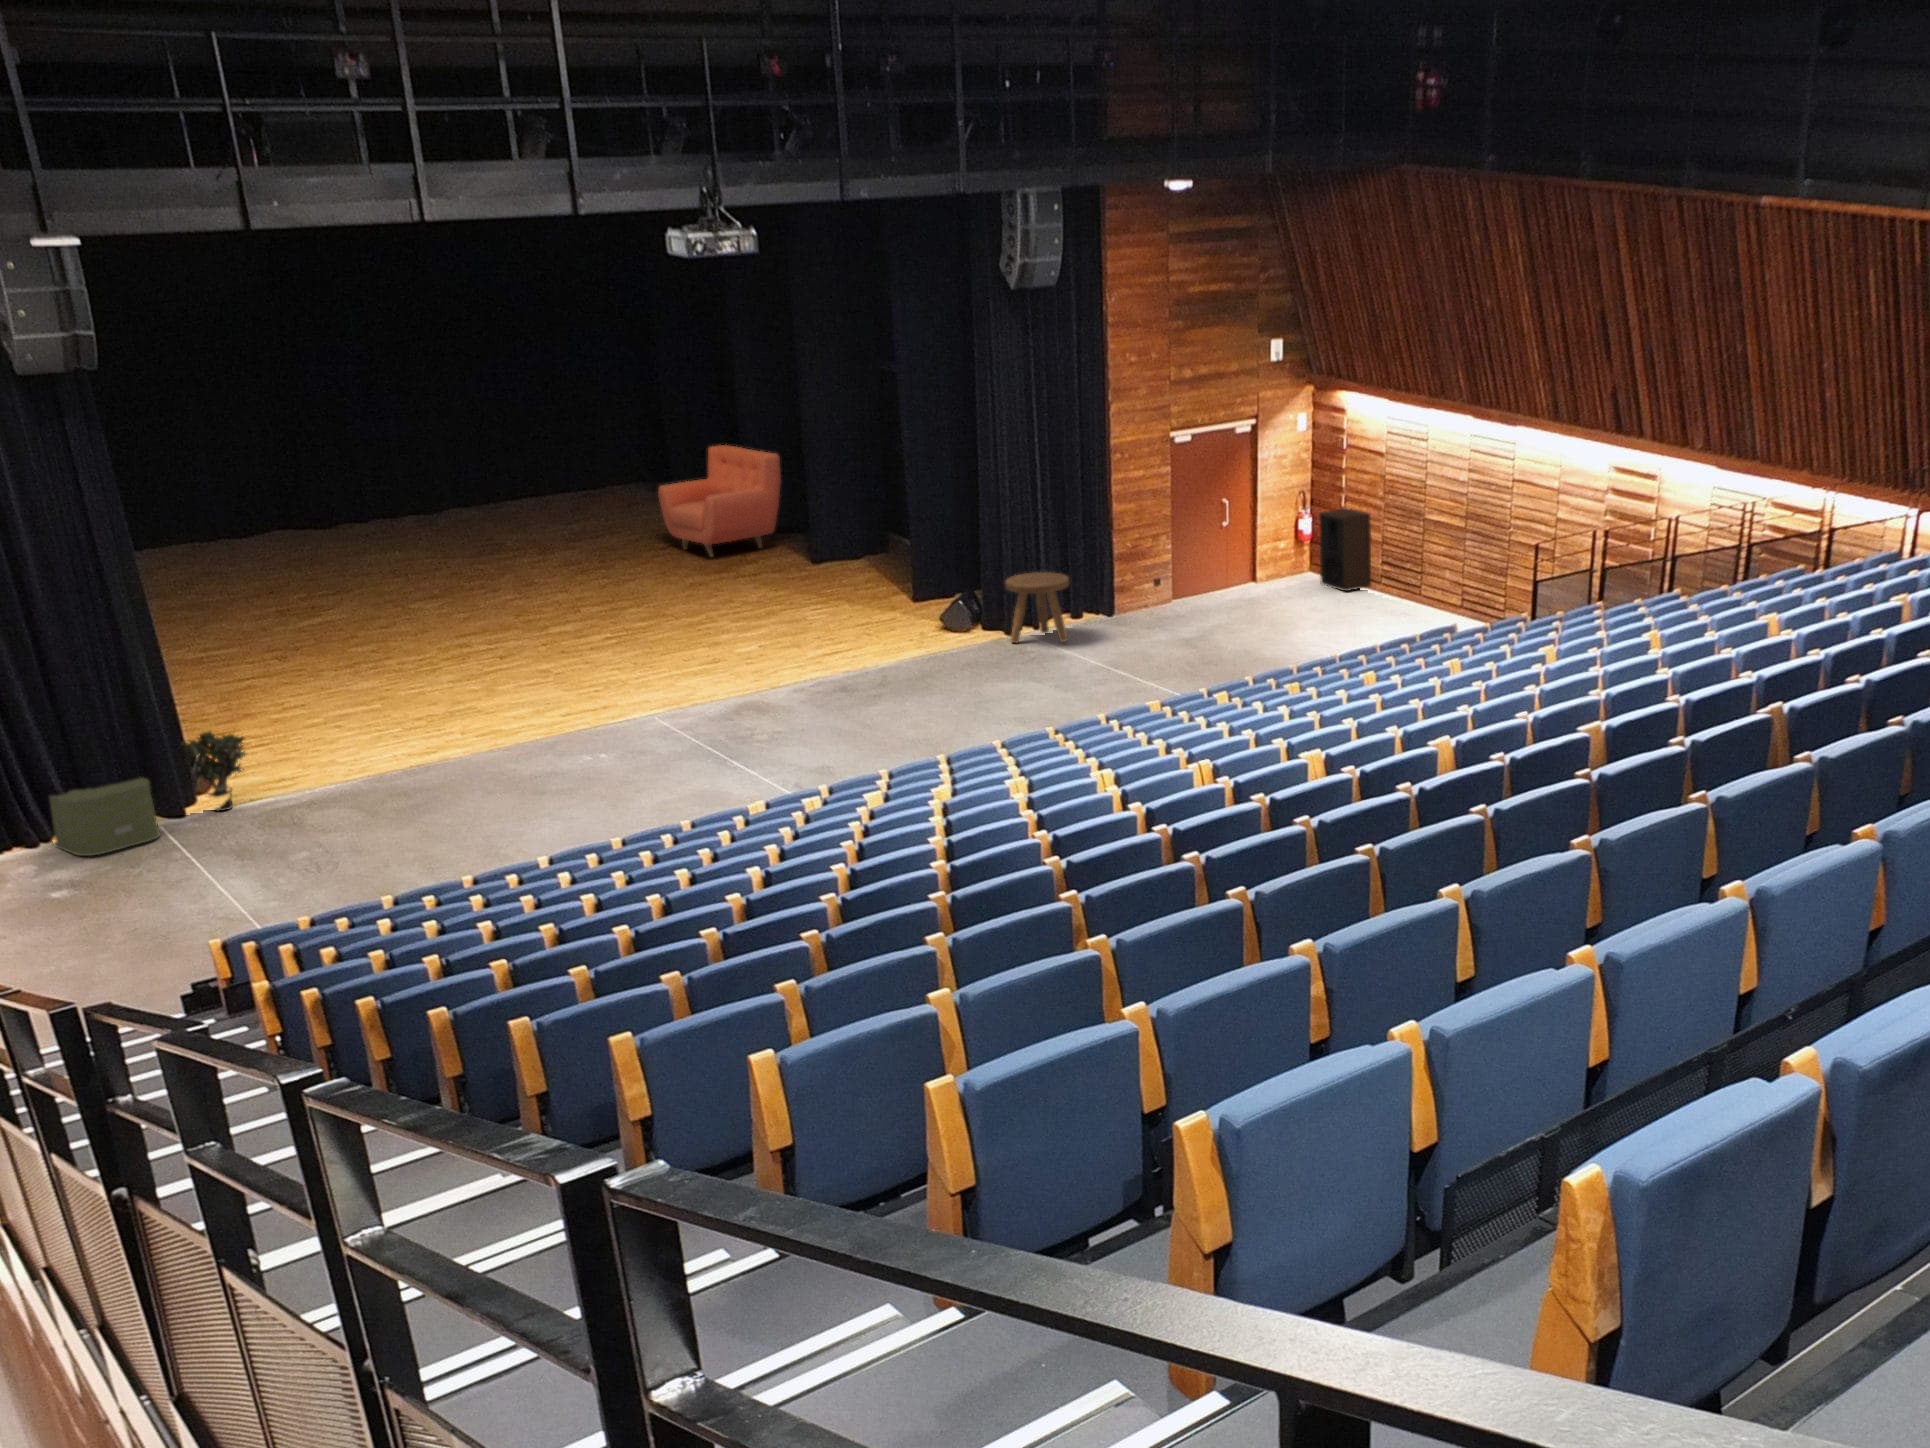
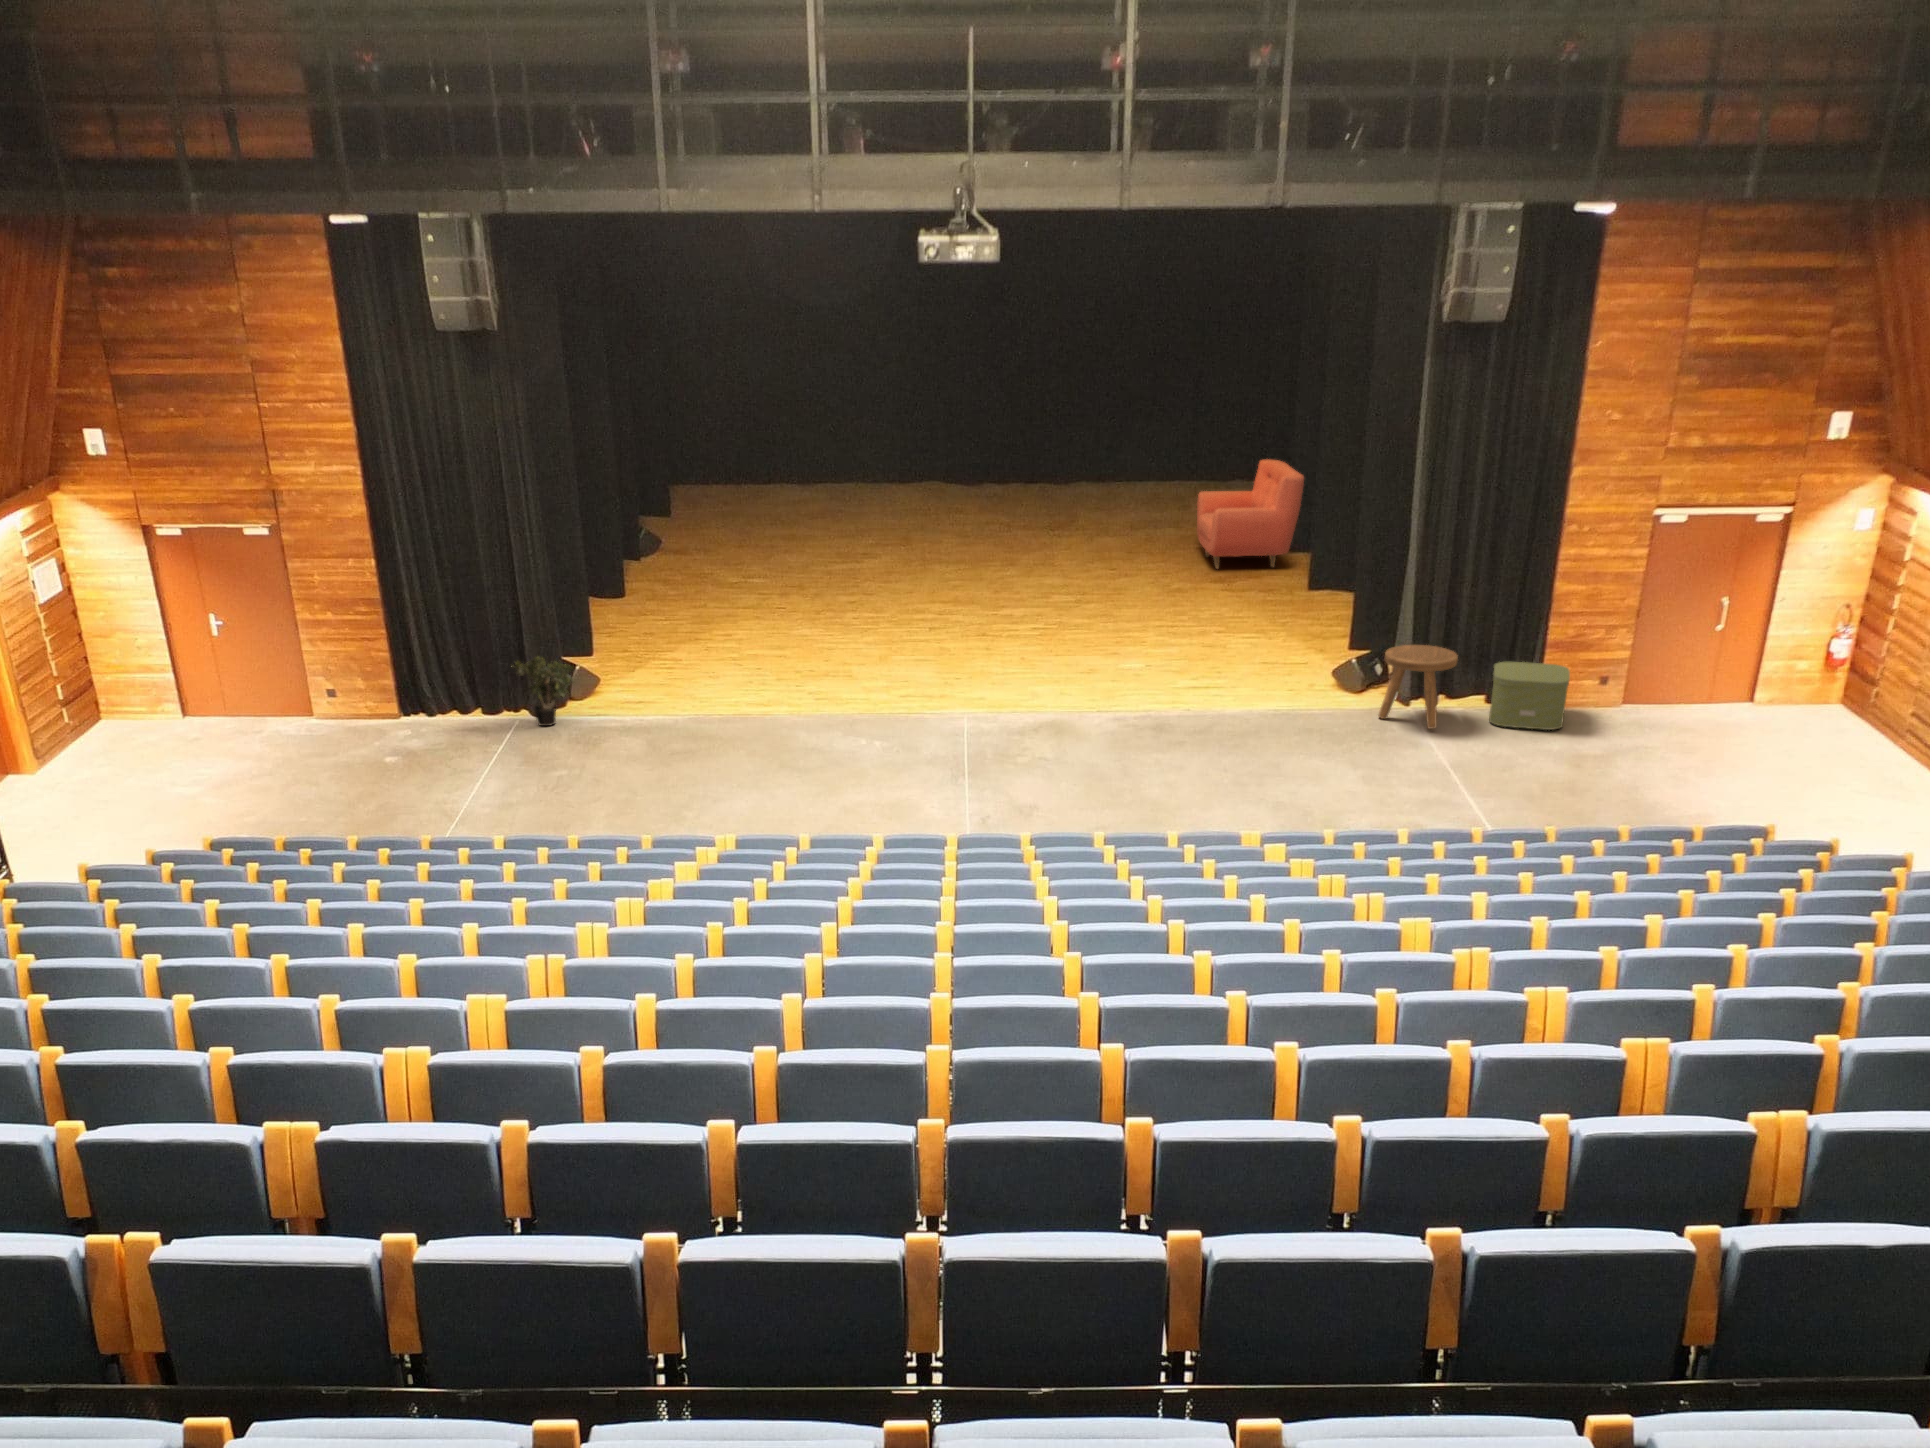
speaker: present [1319,508,1371,591] -> none [1830,635,1910,738]
storage box: present [50,778,160,856] -> present [1489,662,1570,730]

